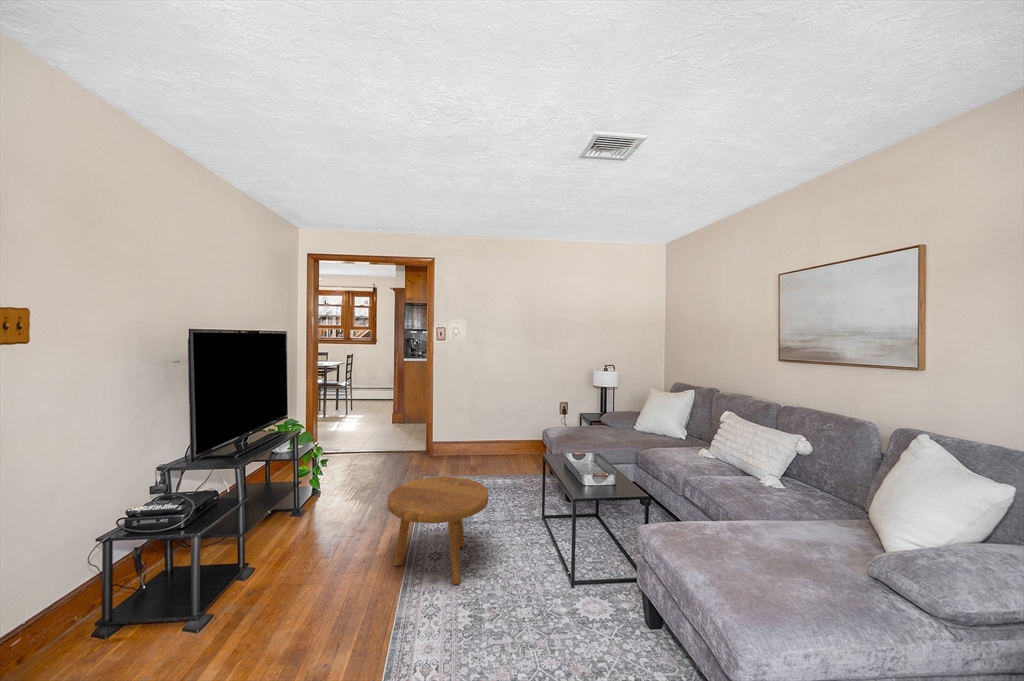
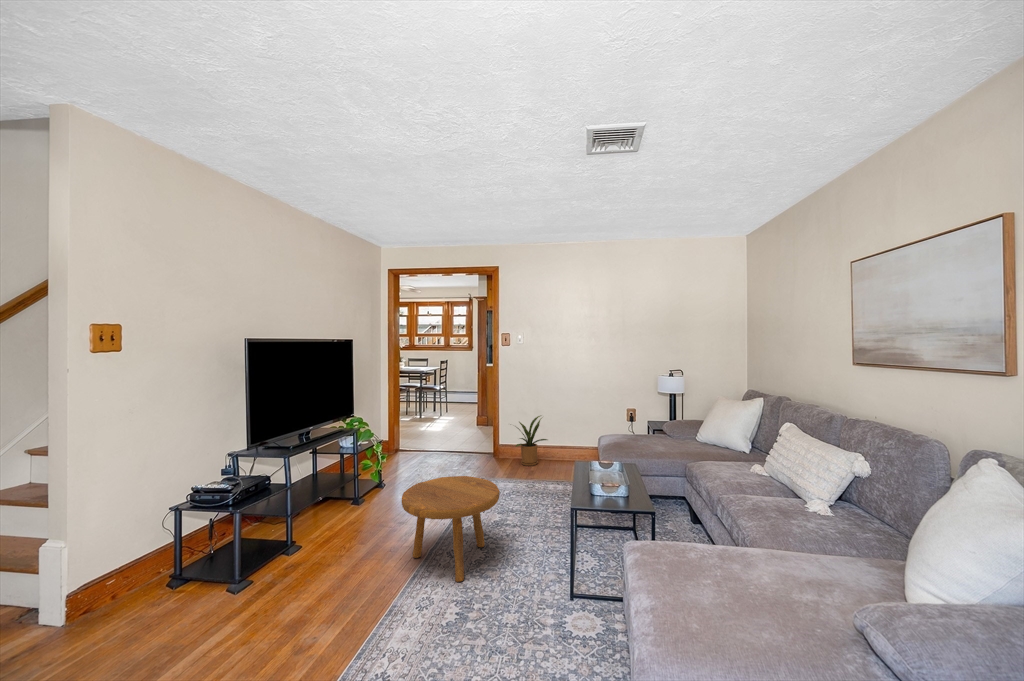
house plant: none [446,411,489,462] -> present [516,416,547,466]

